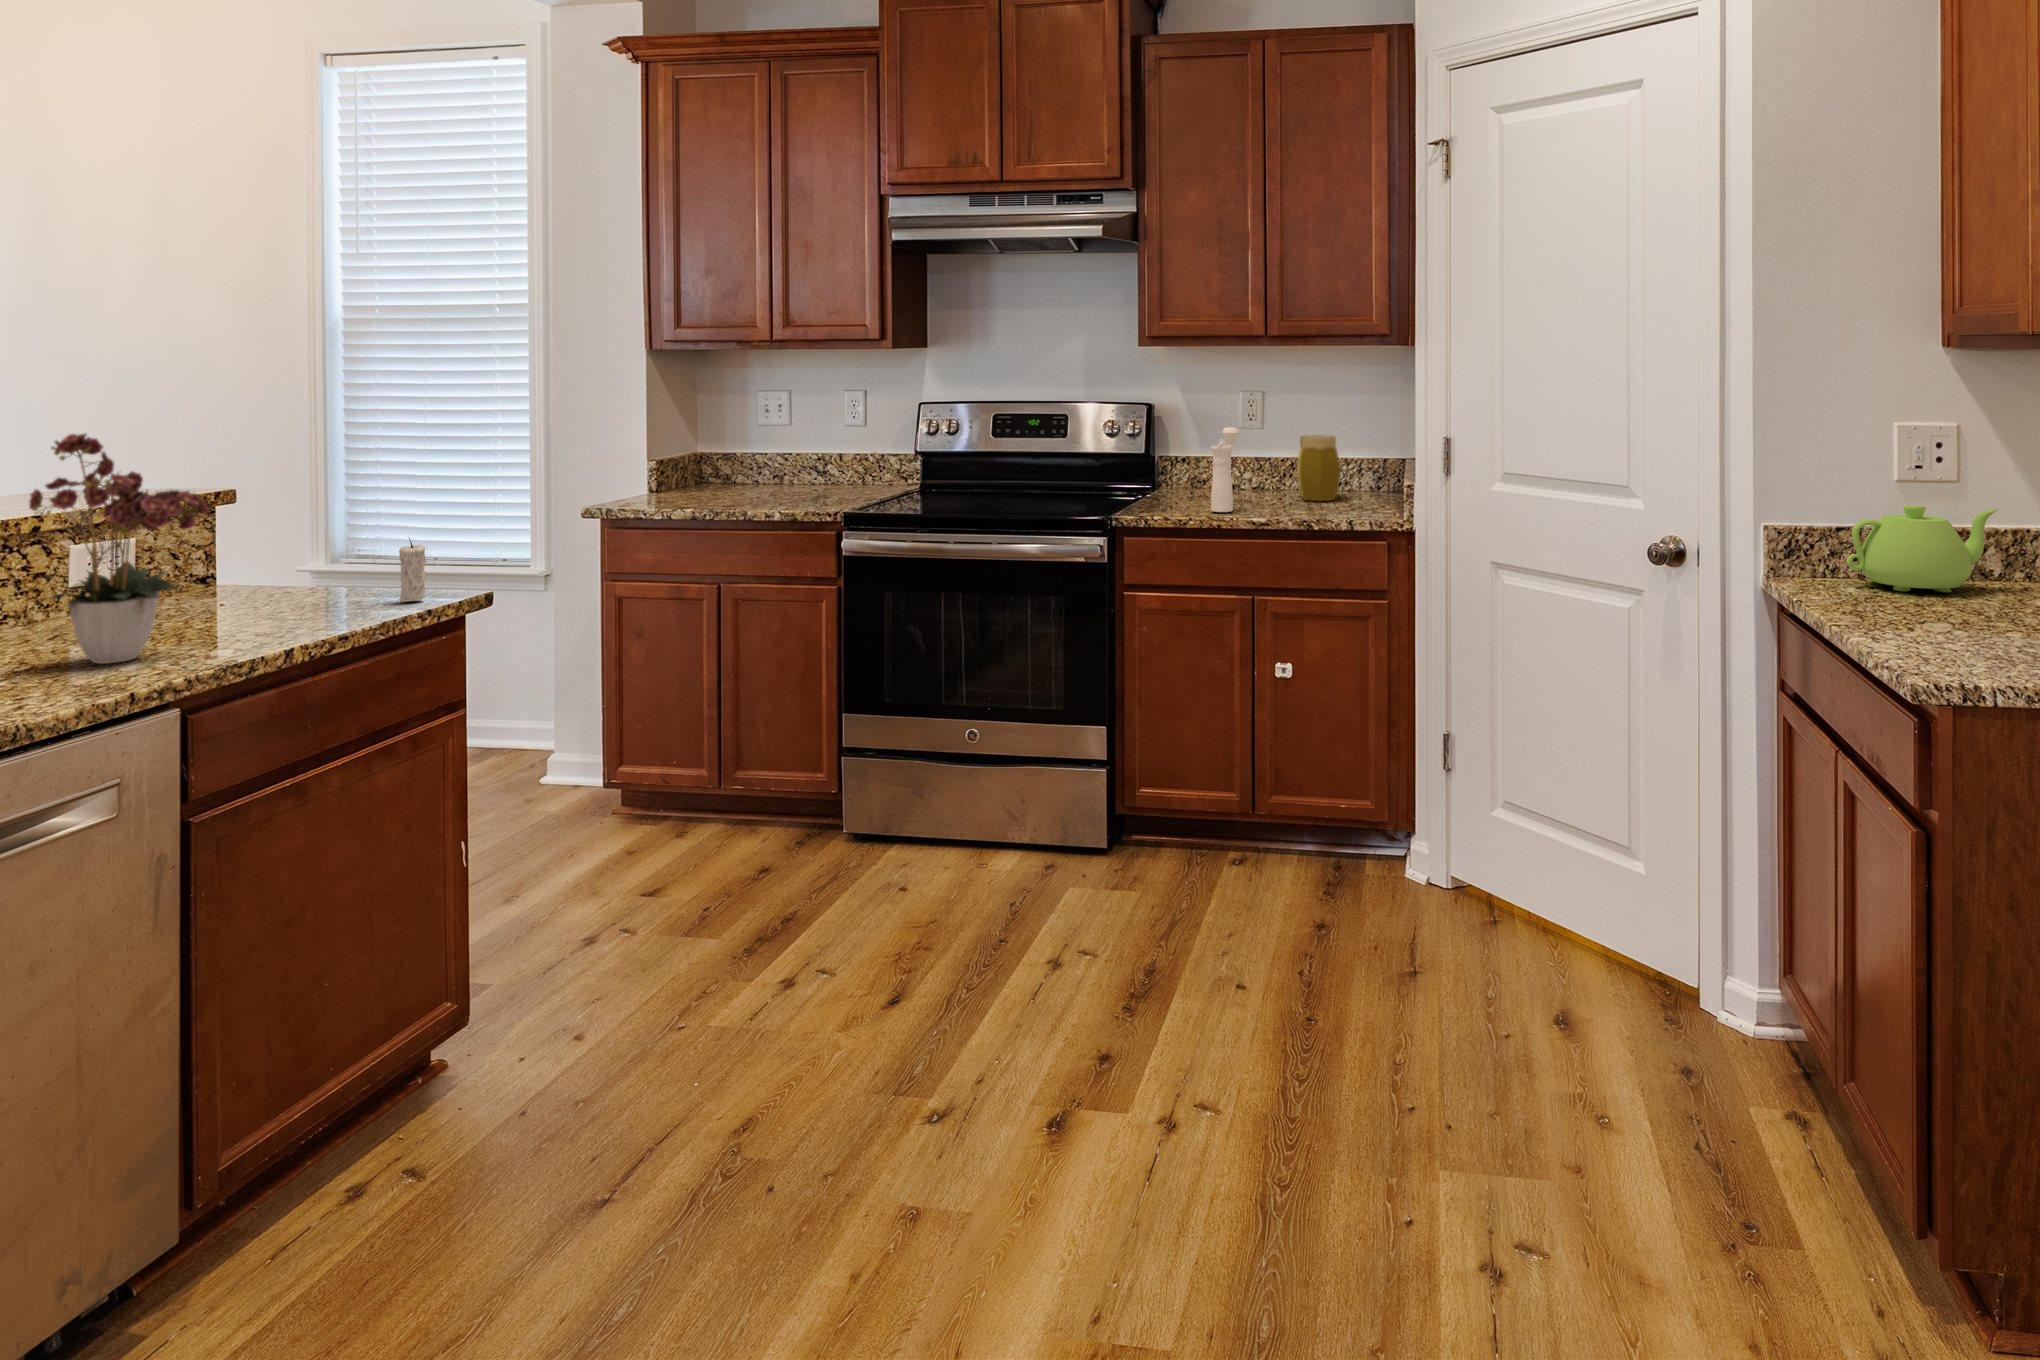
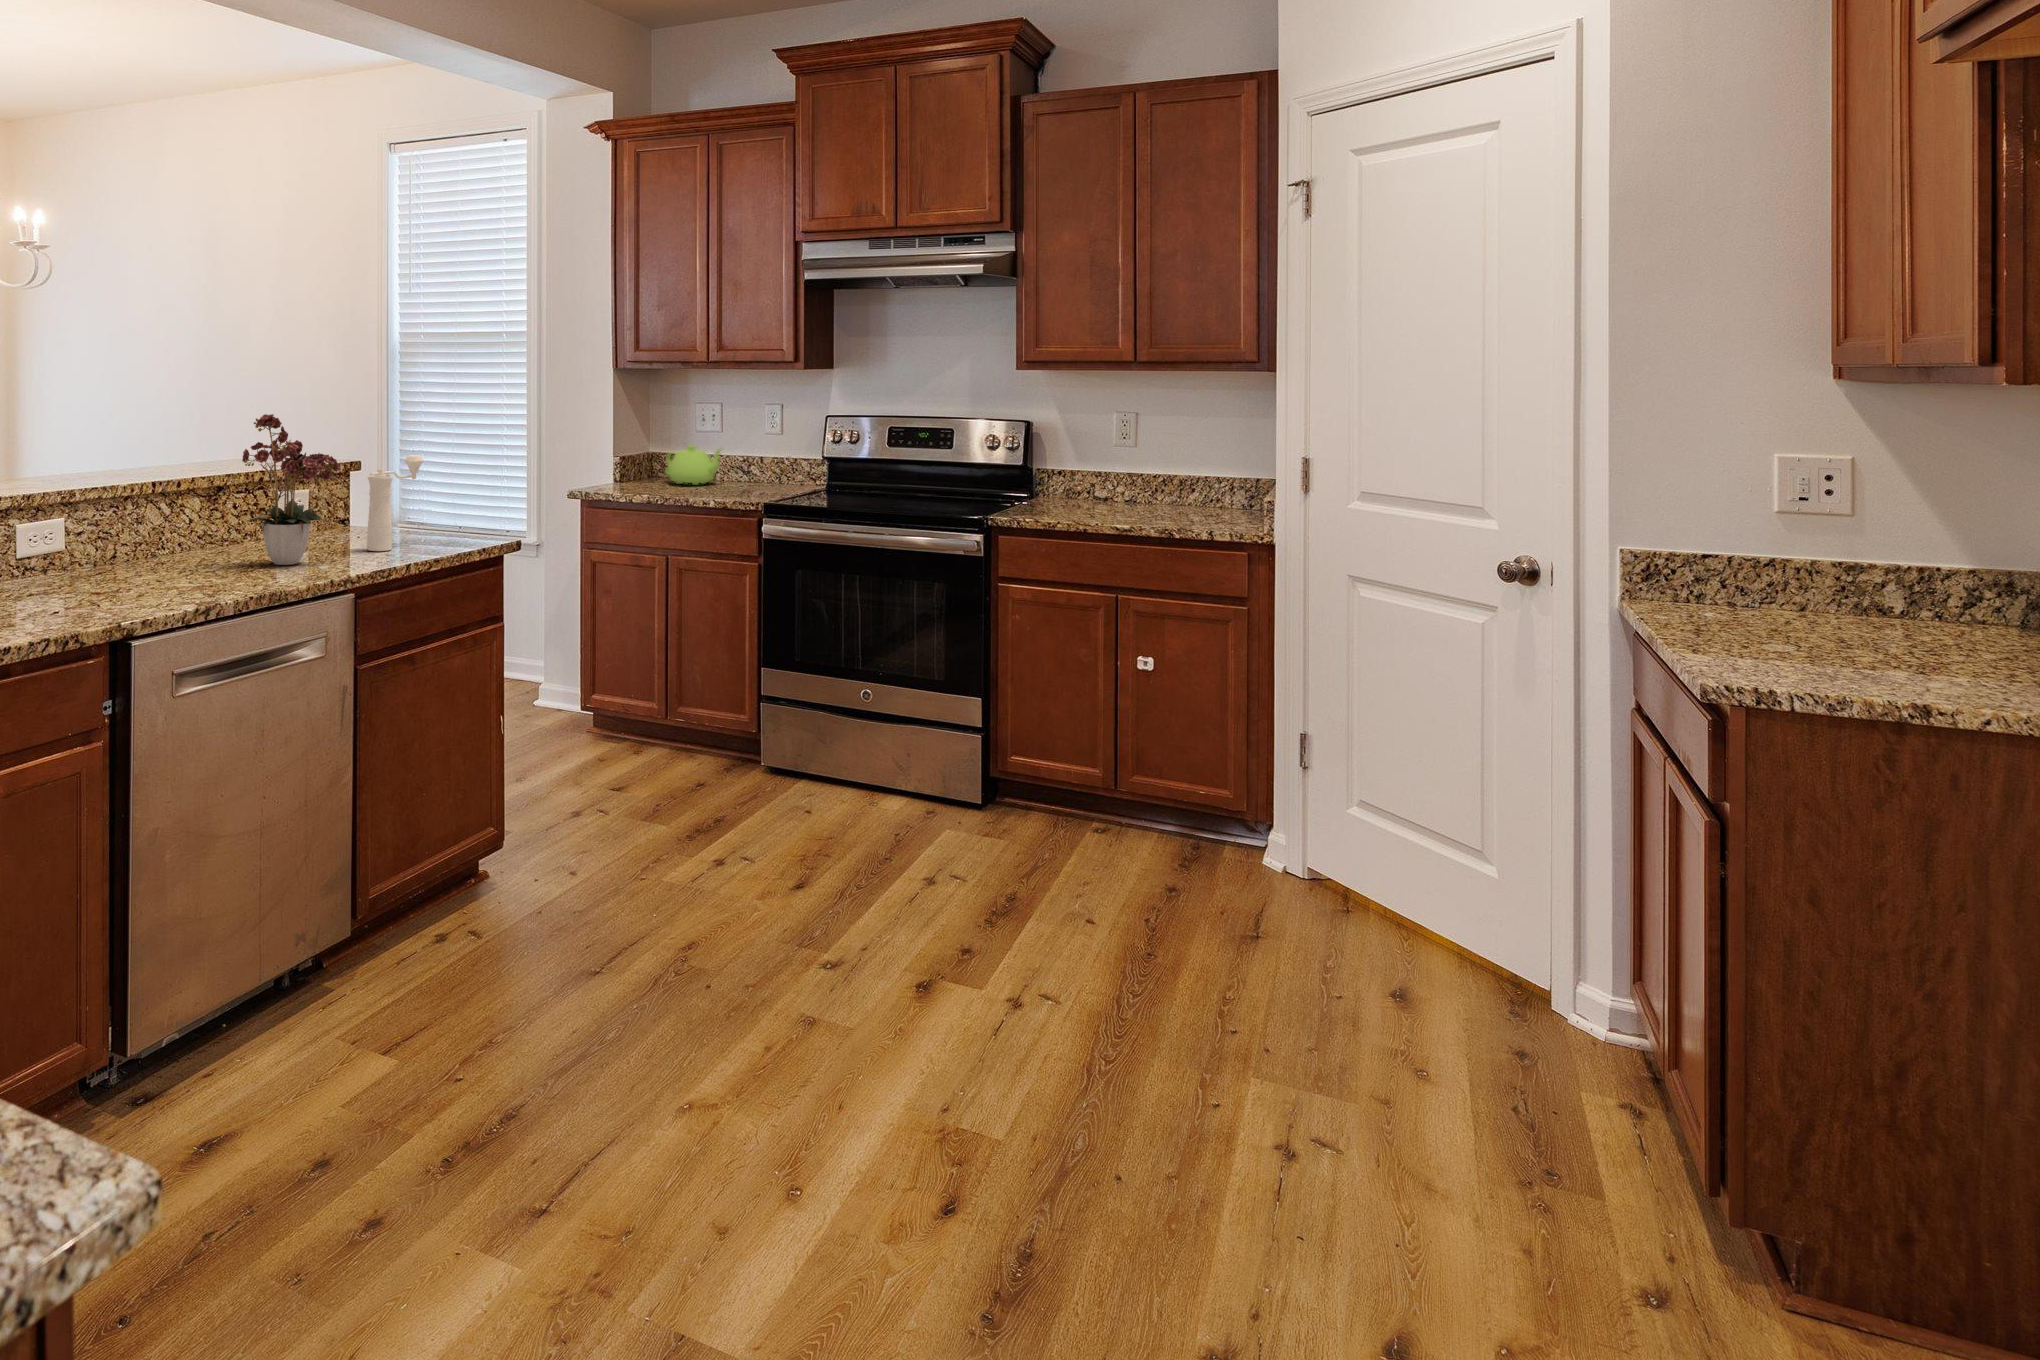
pepper mill: present [1211,427,1238,512] -> present [367,455,423,551]
jar: present [1297,435,1340,501] -> none [1169,453,1210,513]
teapot: present [1847,505,1997,592] -> present [665,445,721,485]
candle: present [399,538,426,602] -> none [449,494,466,542]

